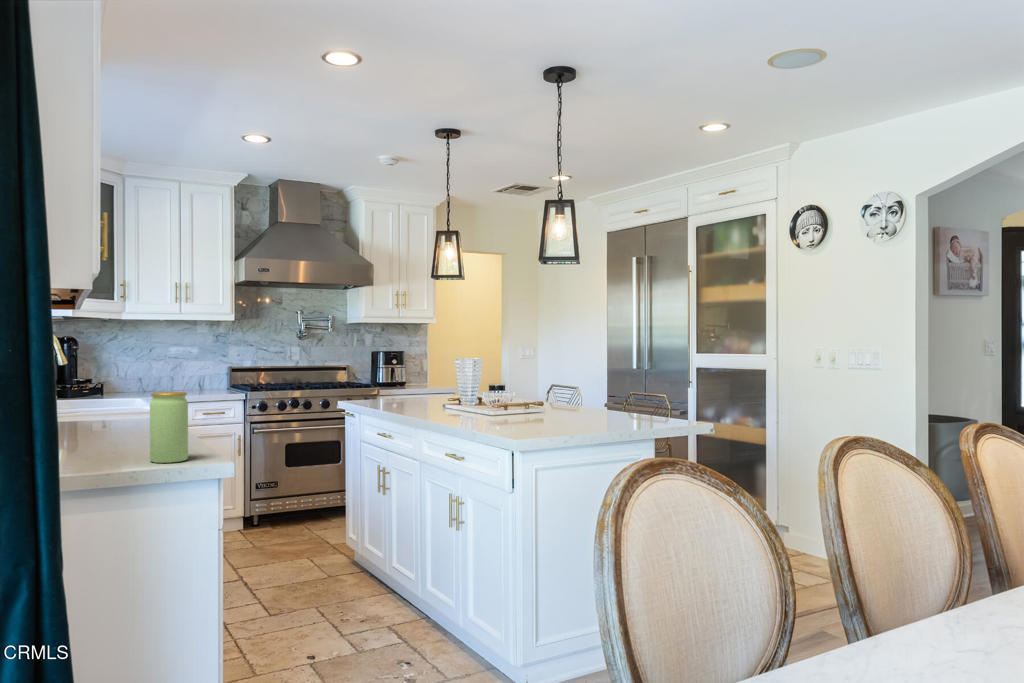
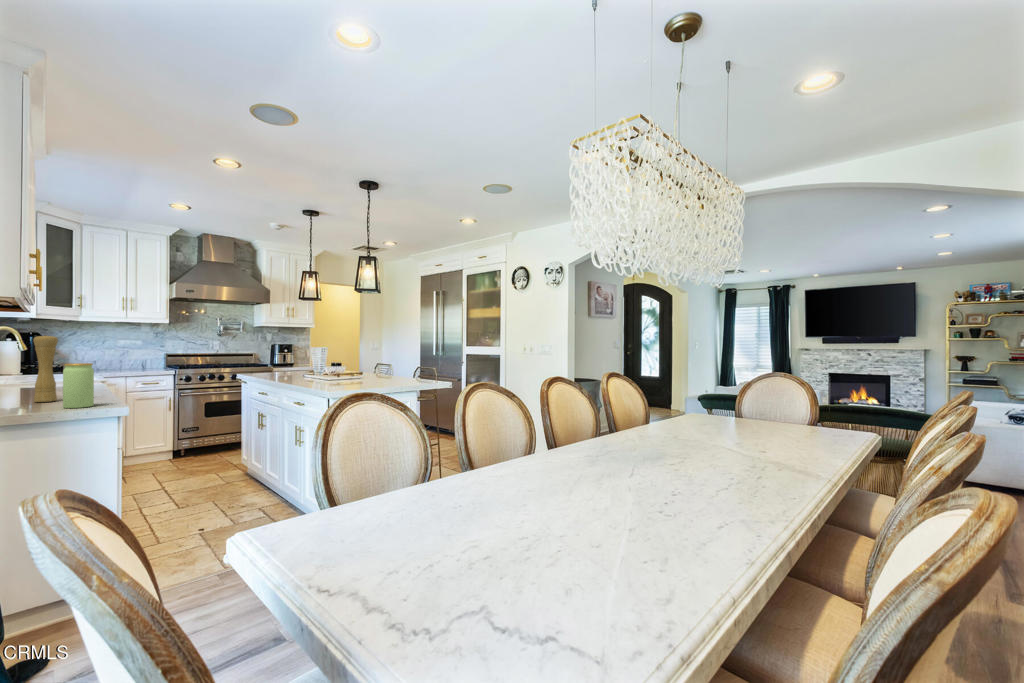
pepper mill: none [105,347,134,450] -> present [33,335,58,402]

